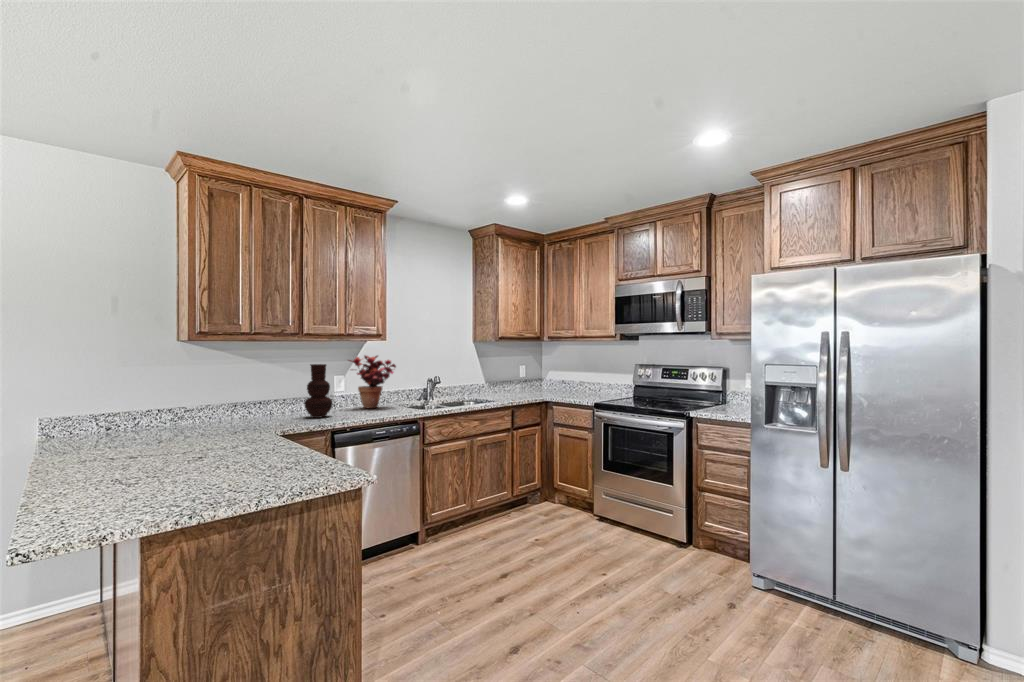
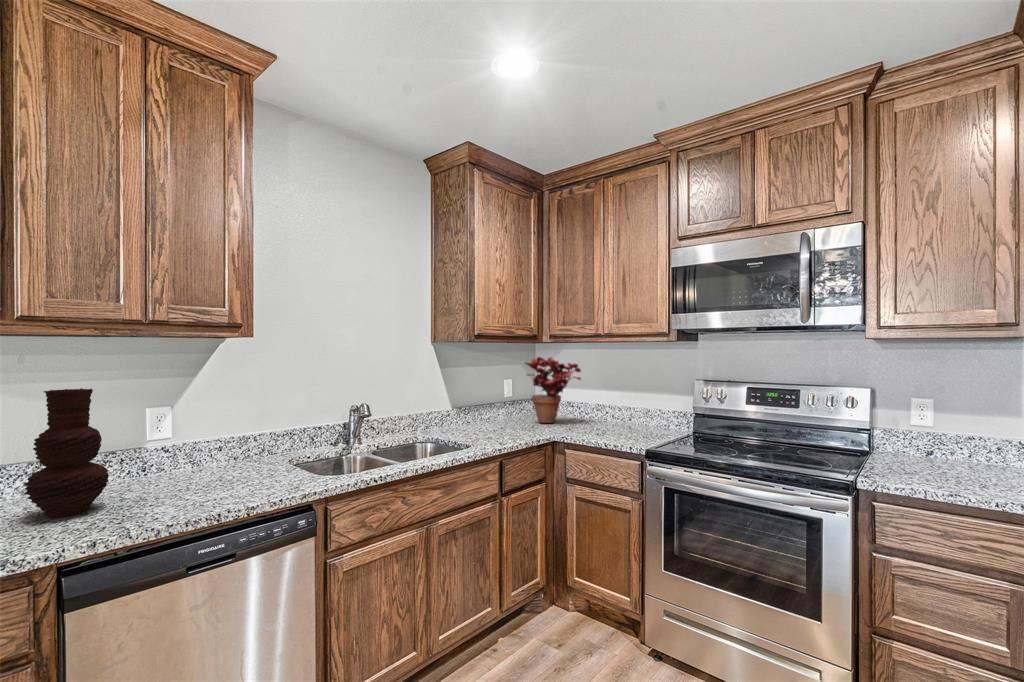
potted plant: present [349,356,396,408] -> present [525,357,581,423]

